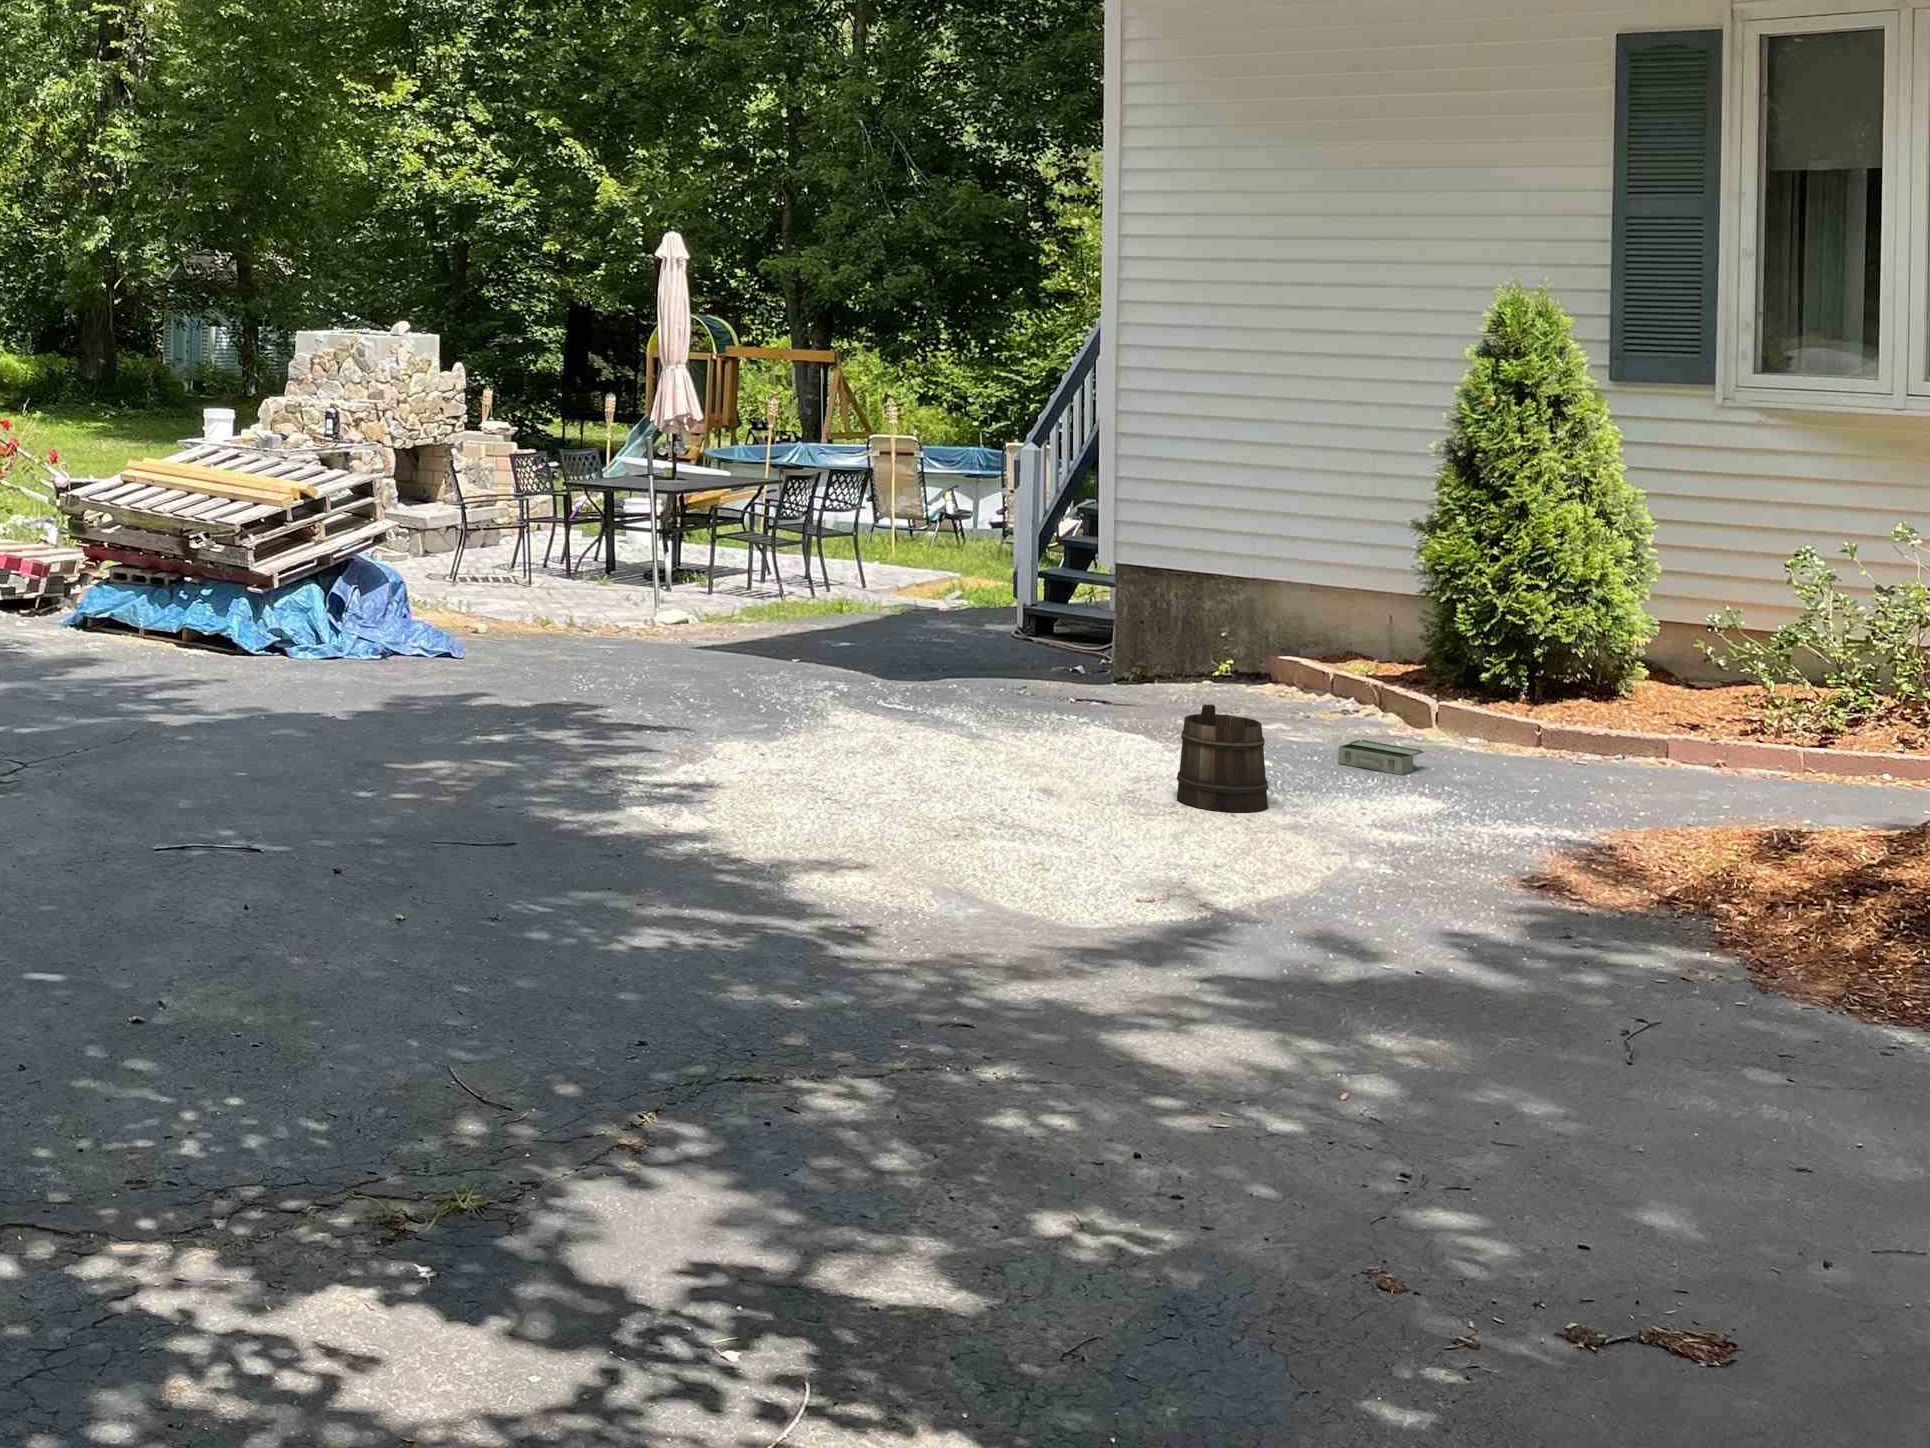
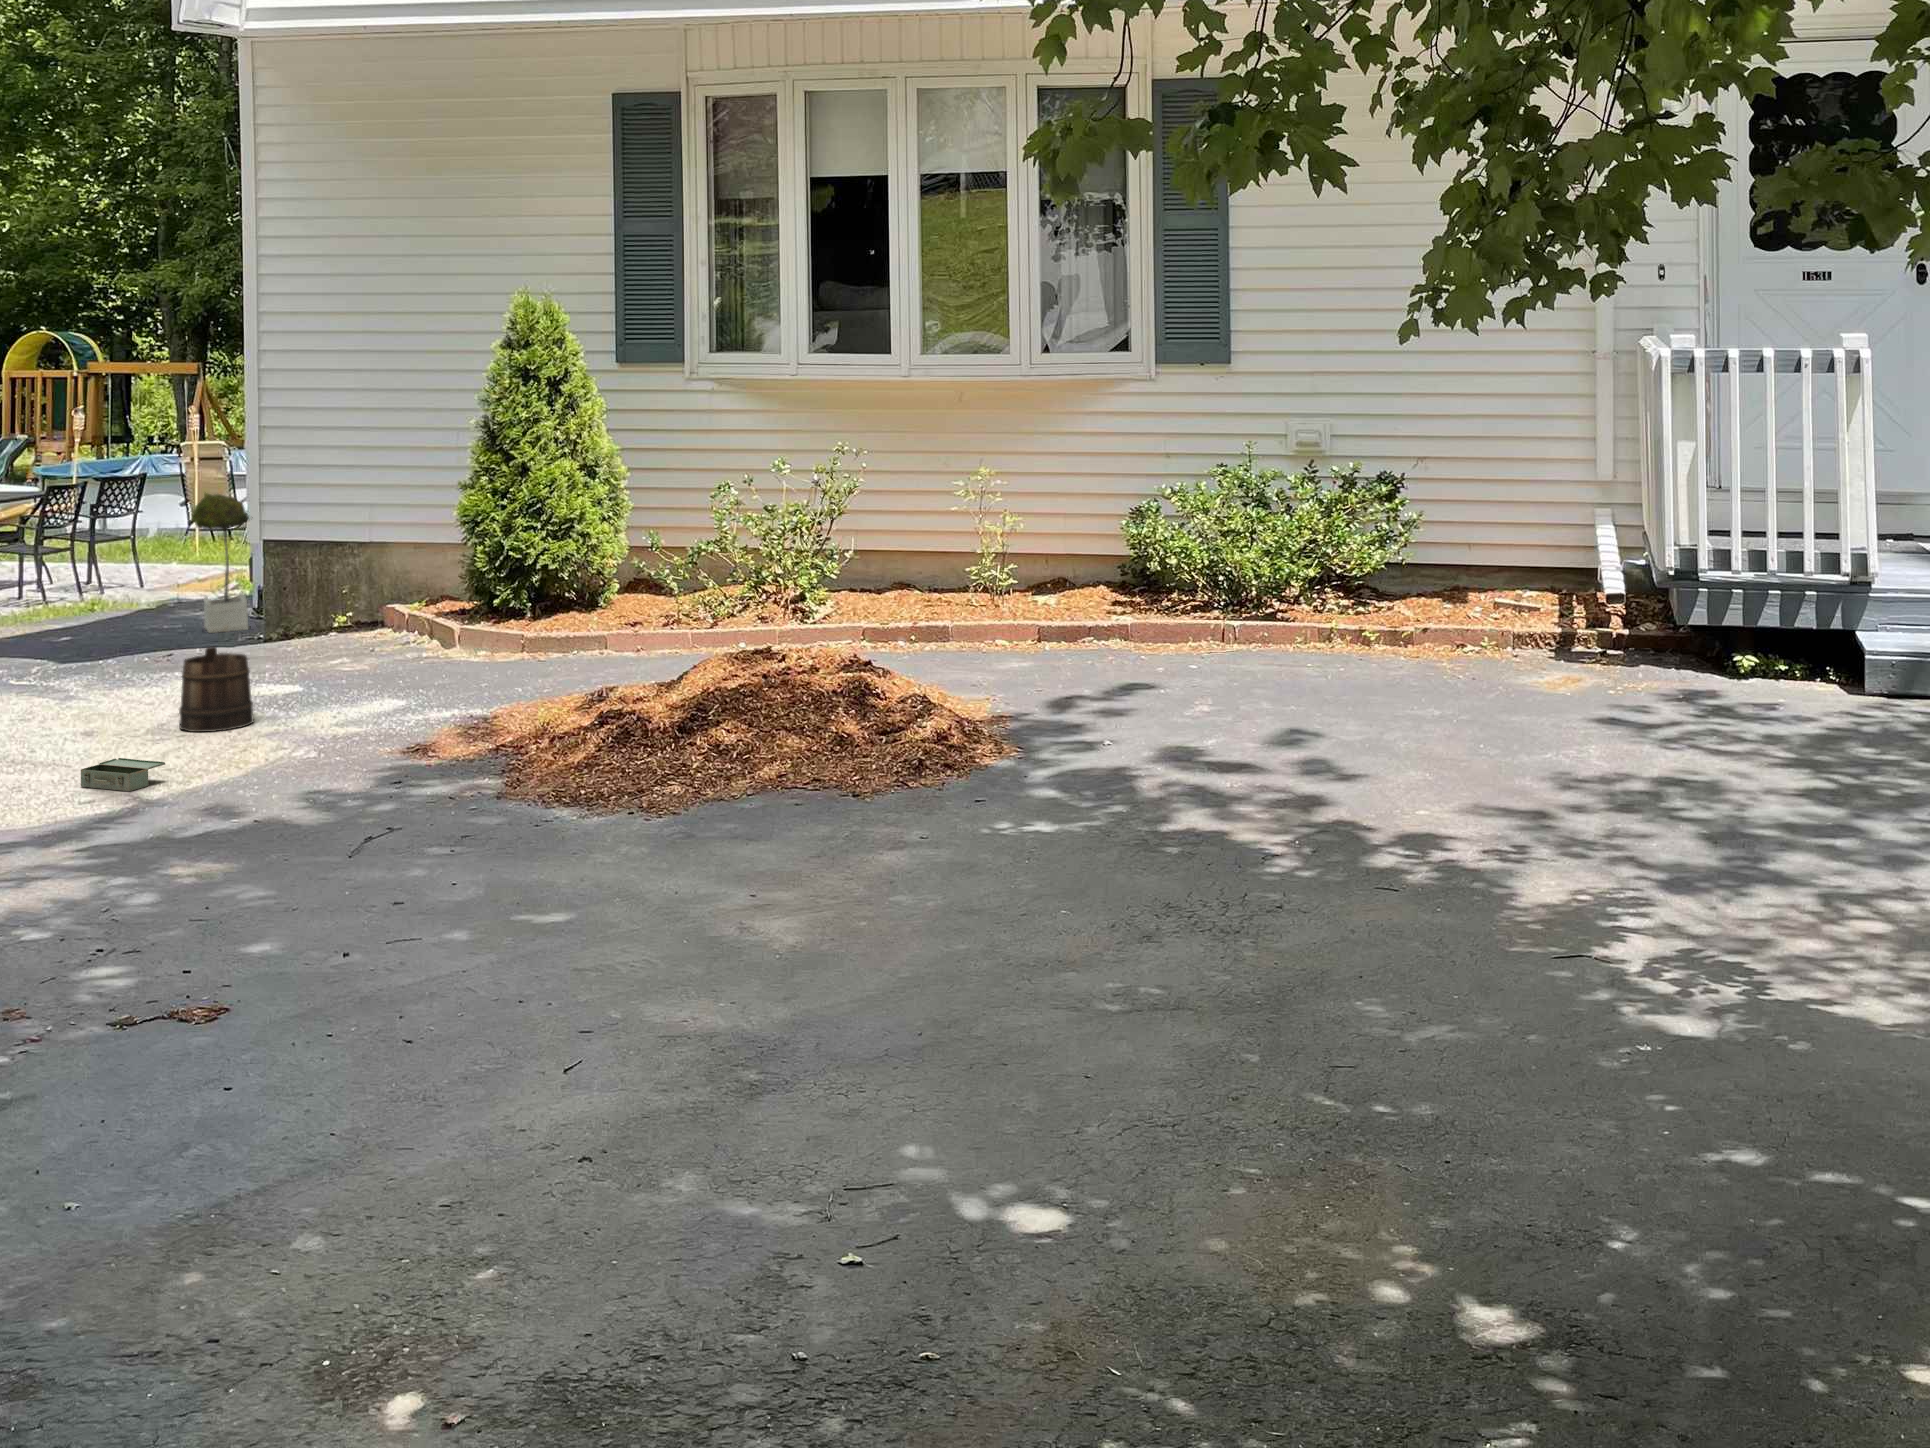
potted tree: none [1028,503,1097,665] -> present [191,493,249,633]
toolbox: present [1338,740,1424,775] -> present [81,758,165,791]

